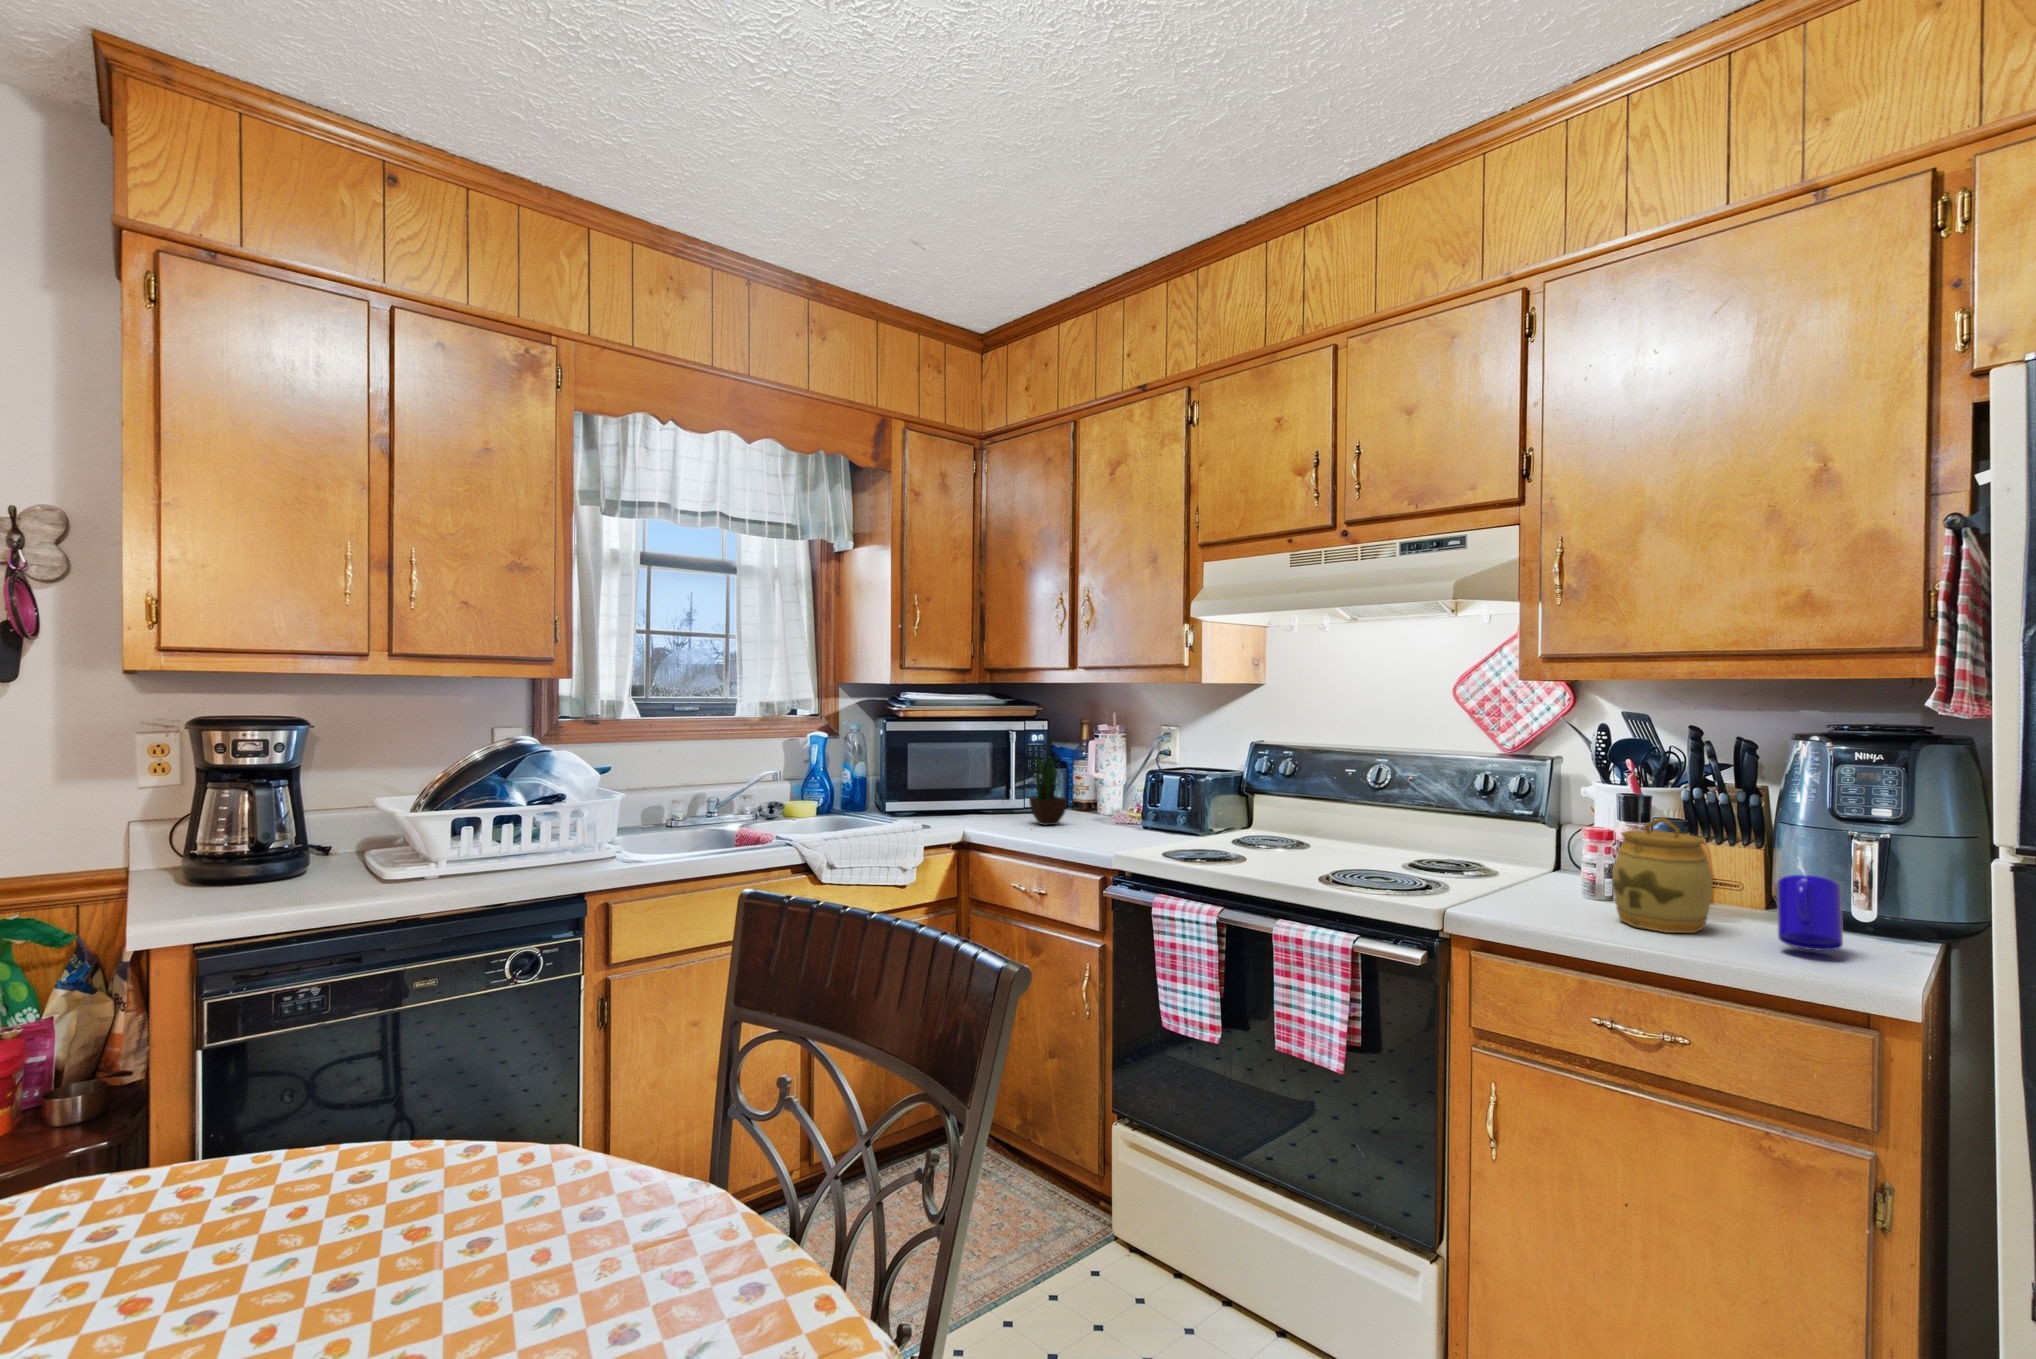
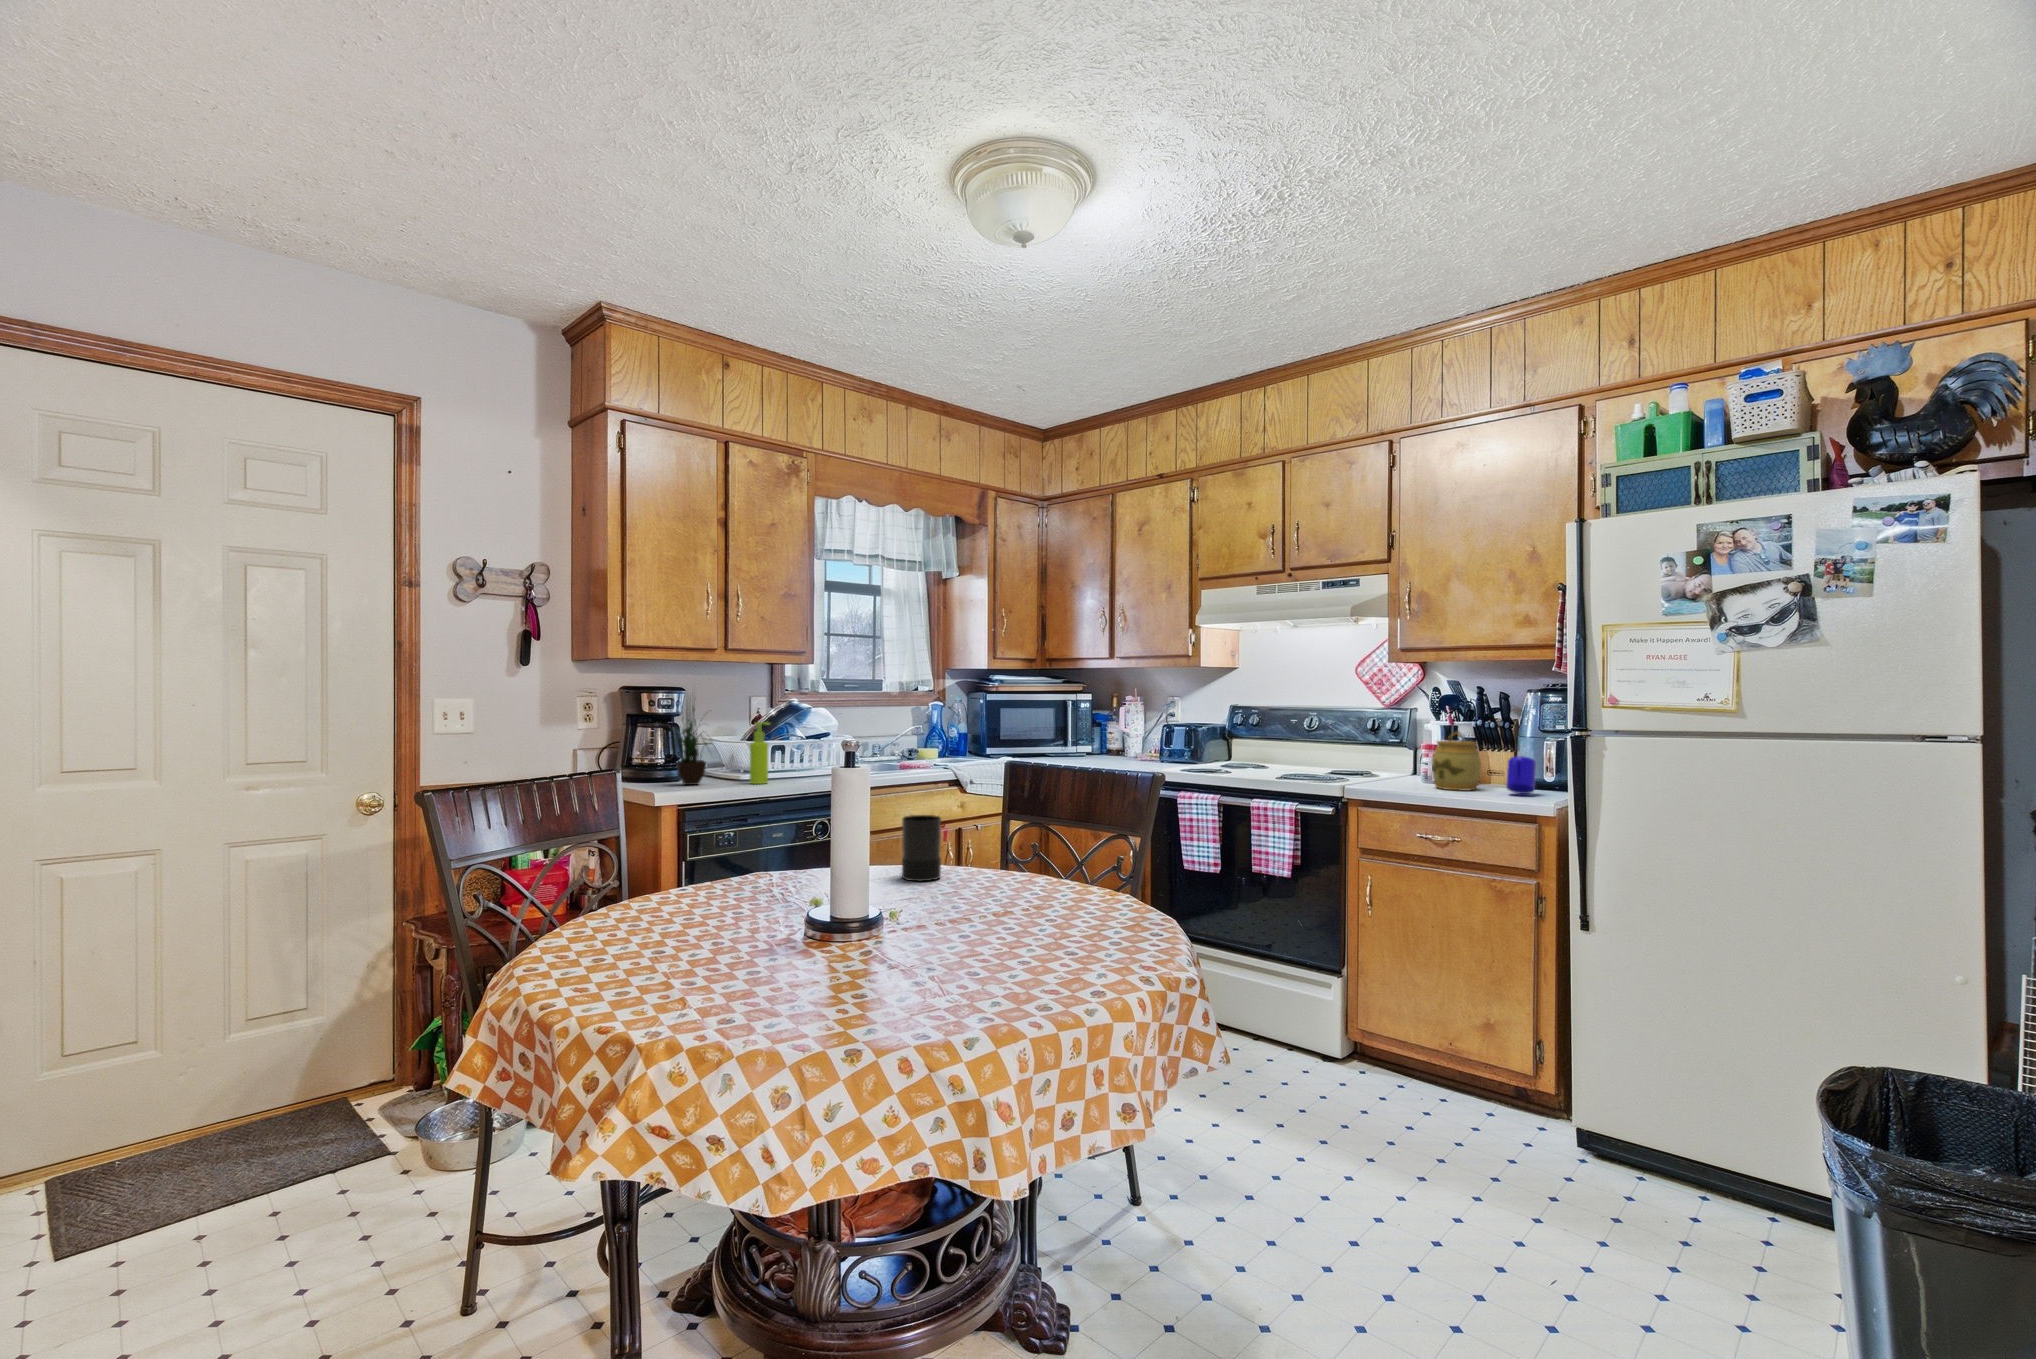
potted plant: present [1026,725,1068,825] -> present [669,706,707,785]
soap dispenser: none [382,783,422,893] -> present [750,722,770,784]
candle: none [285,1077,421,1279] -> present [902,815,941,881]

